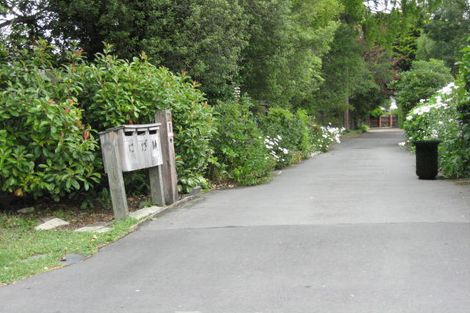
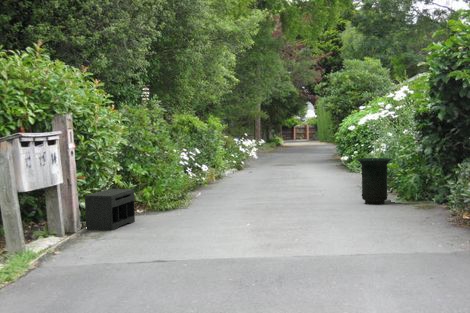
bench: none [182,169,224,202] -> present [85,189,135,231]

